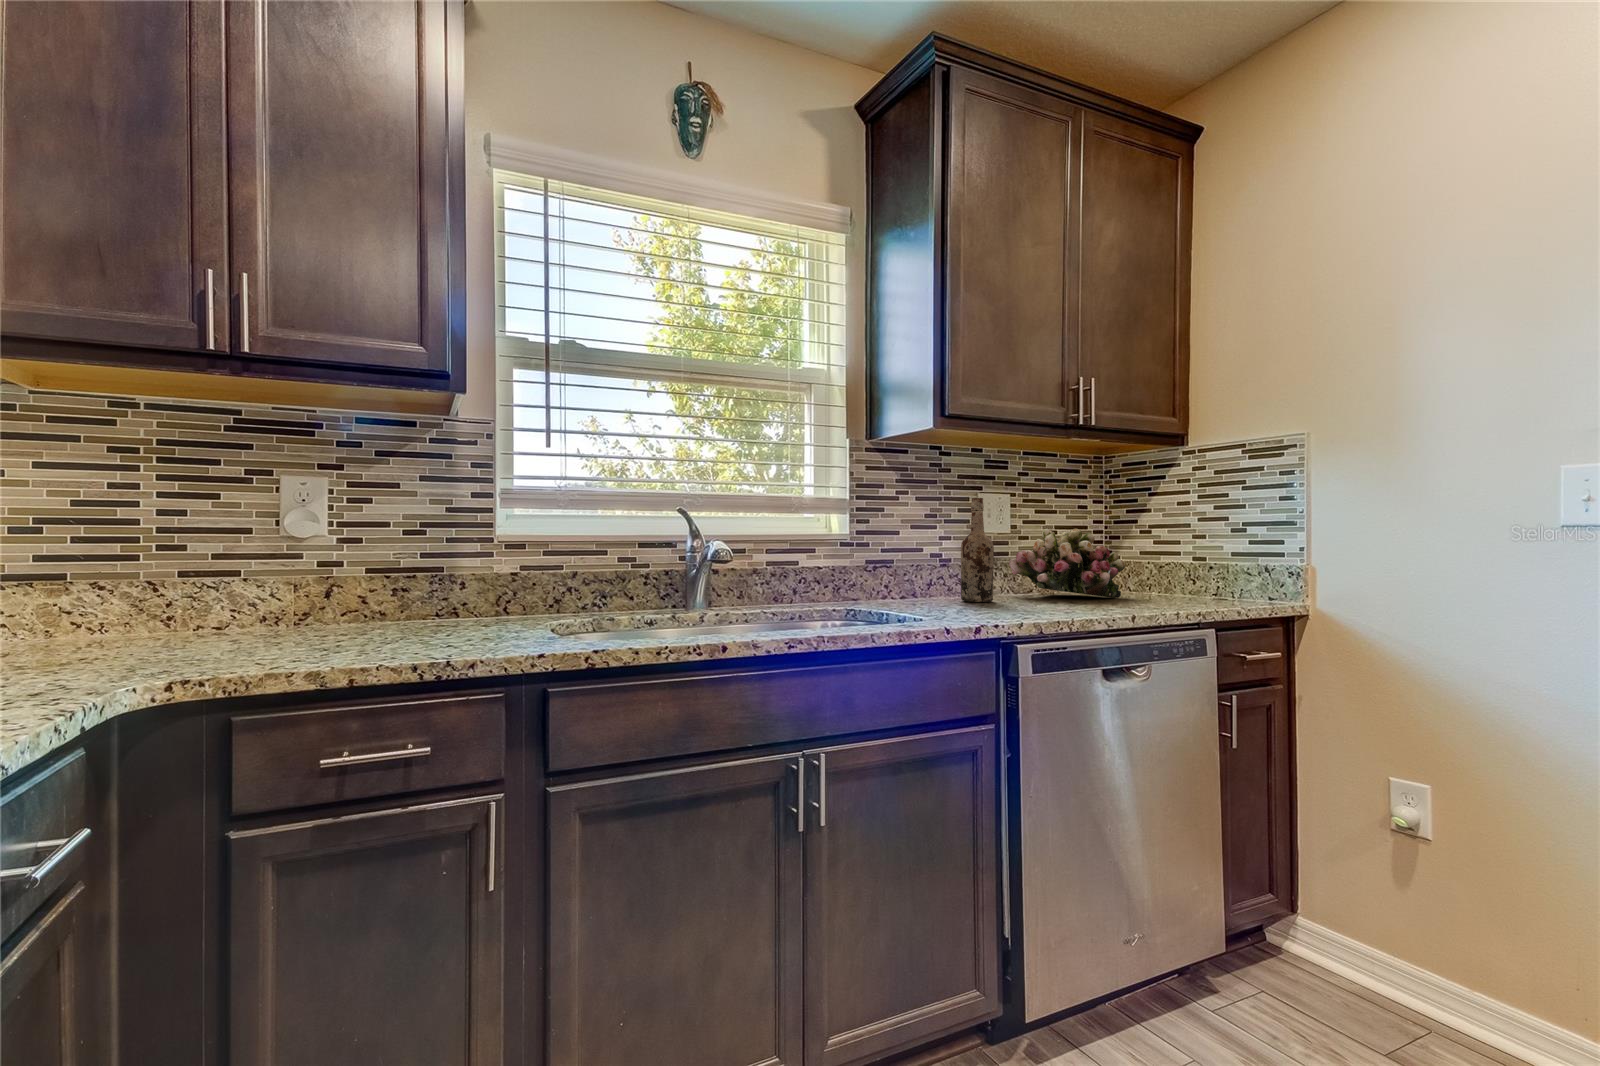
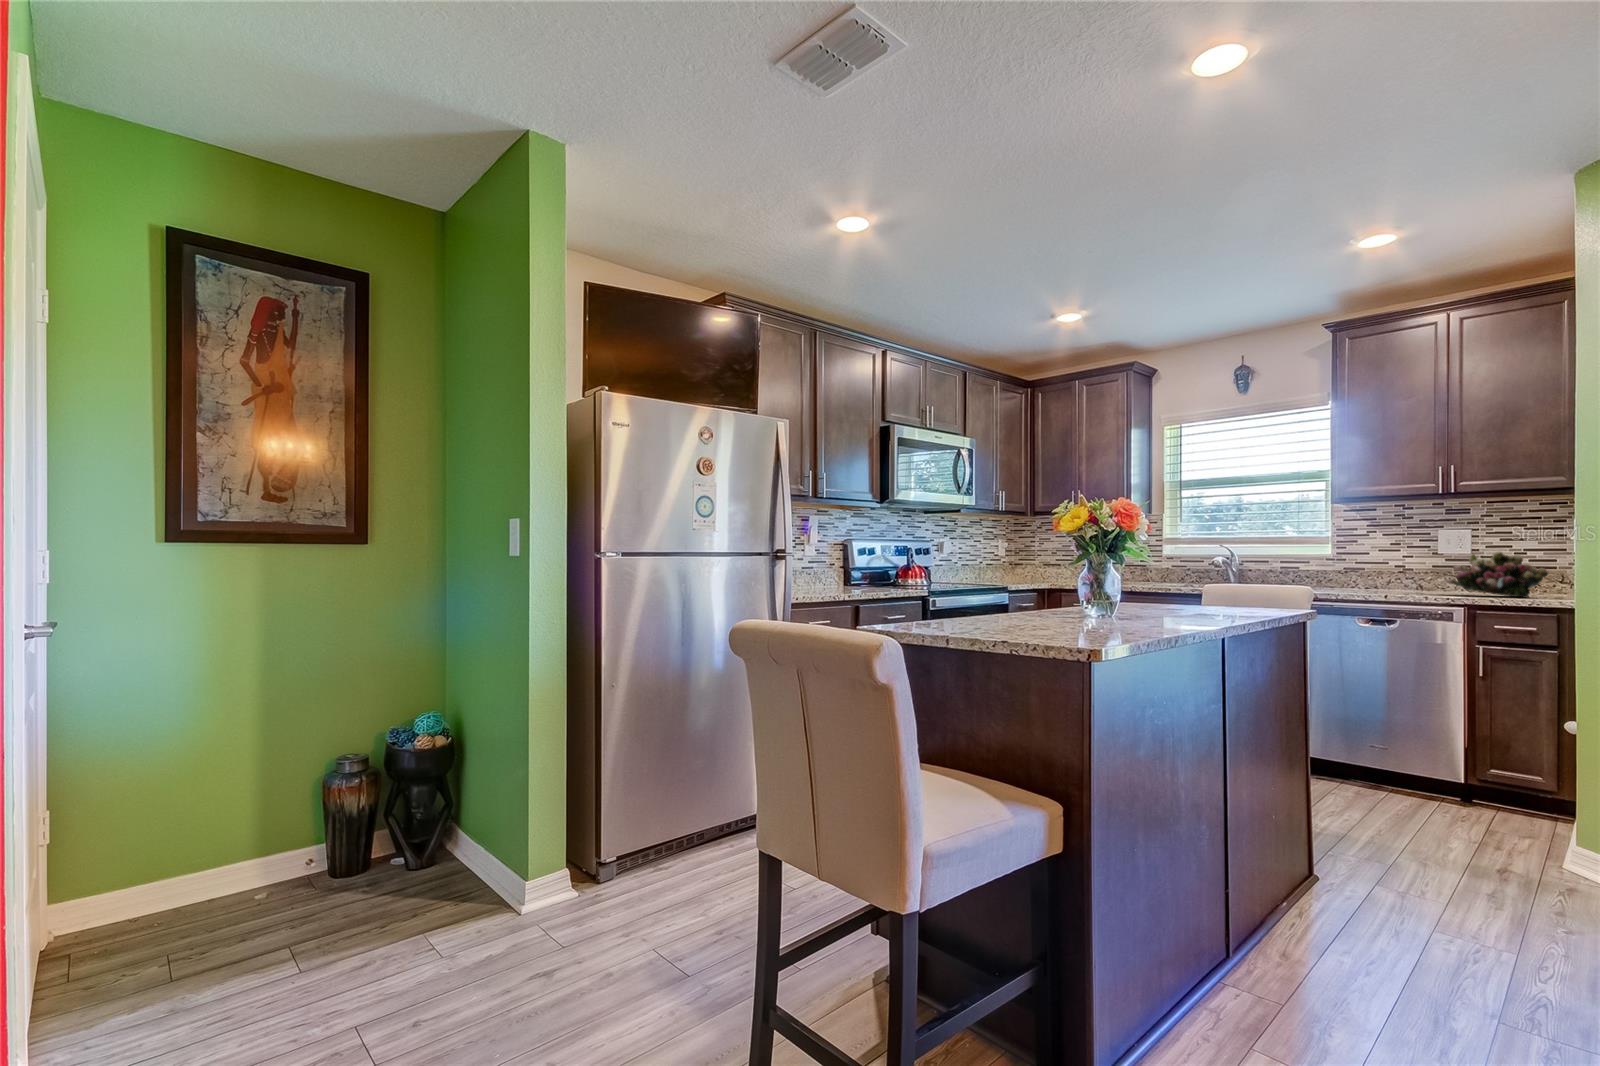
wine bottle: present [961,498,994,602] -> none [1397,534,1420,593]

